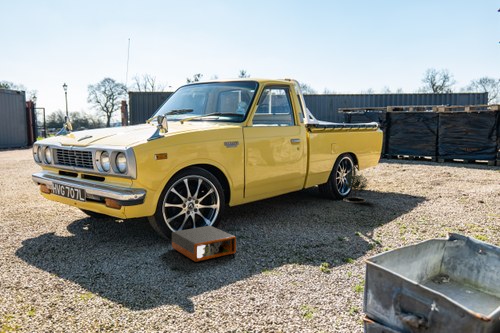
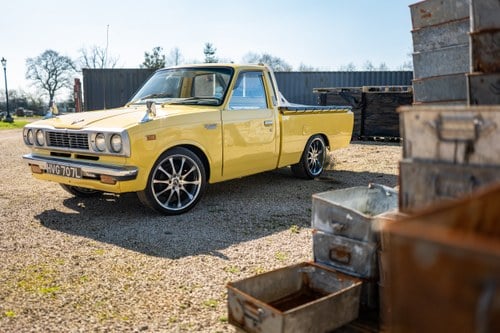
storage box: present [172,226,236,262] -> none [160,200,218,228]

